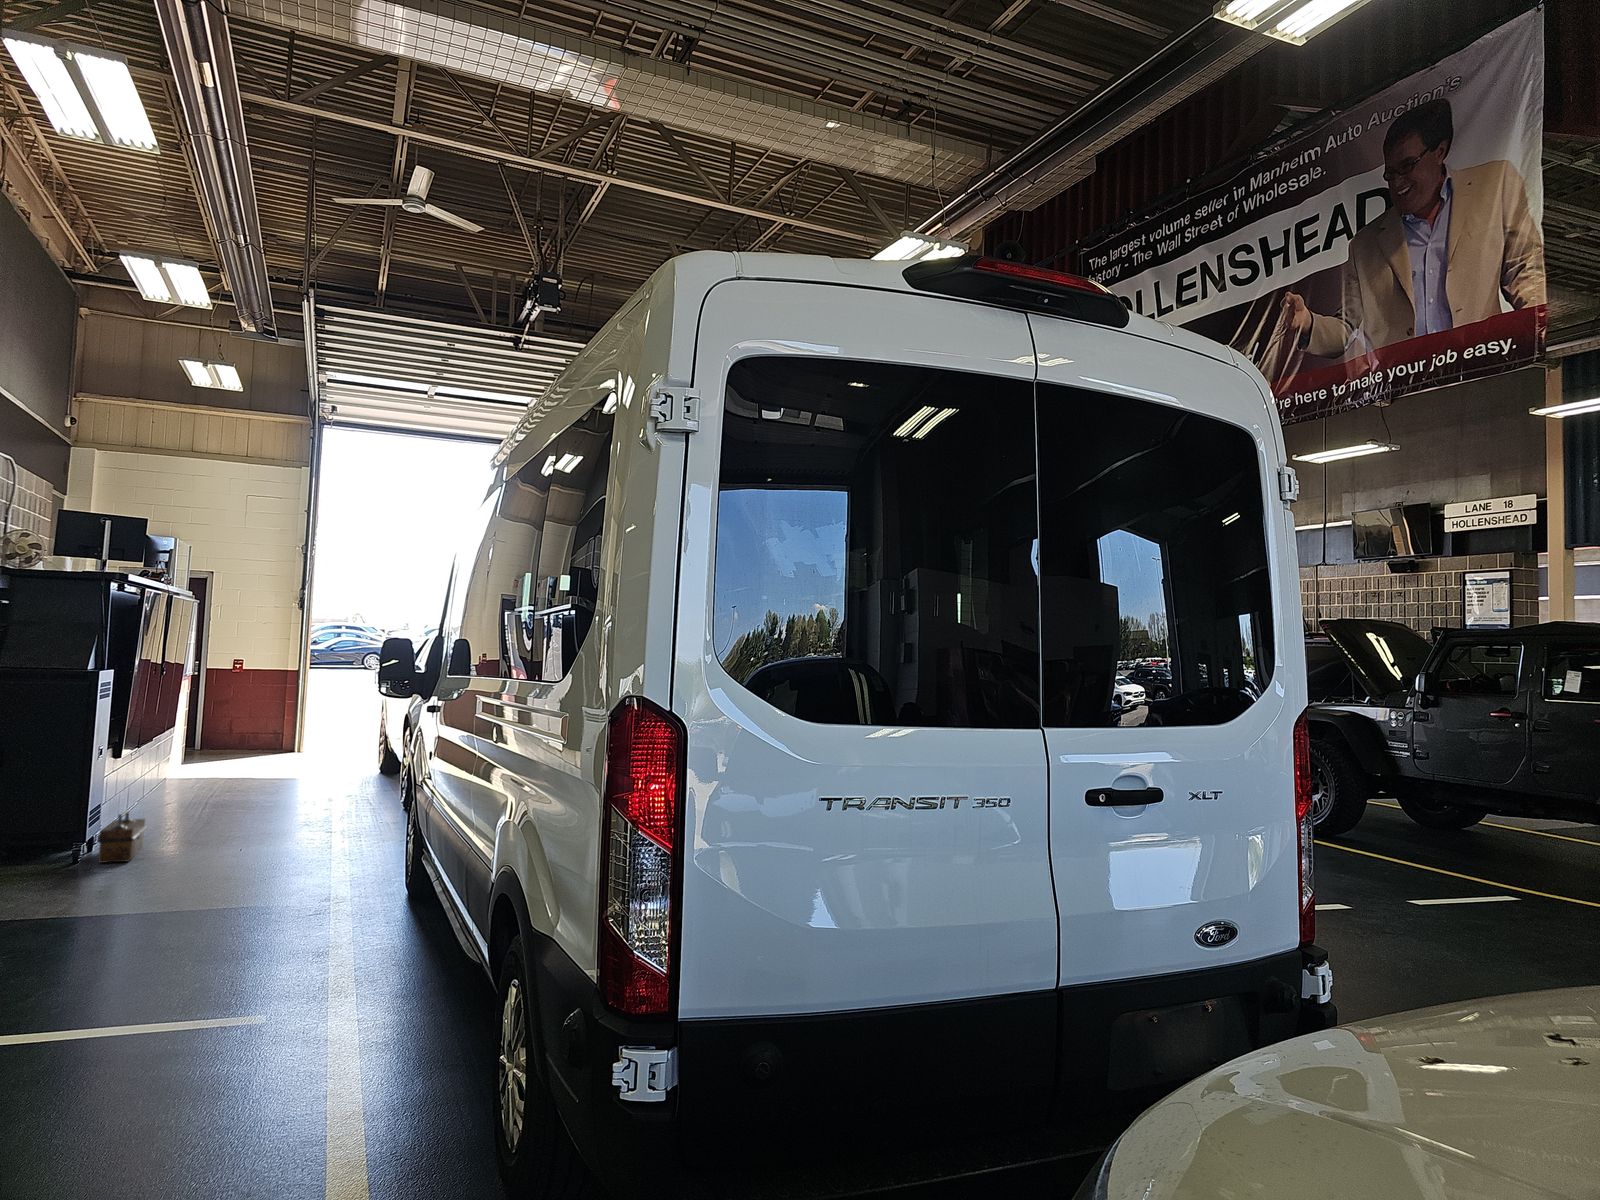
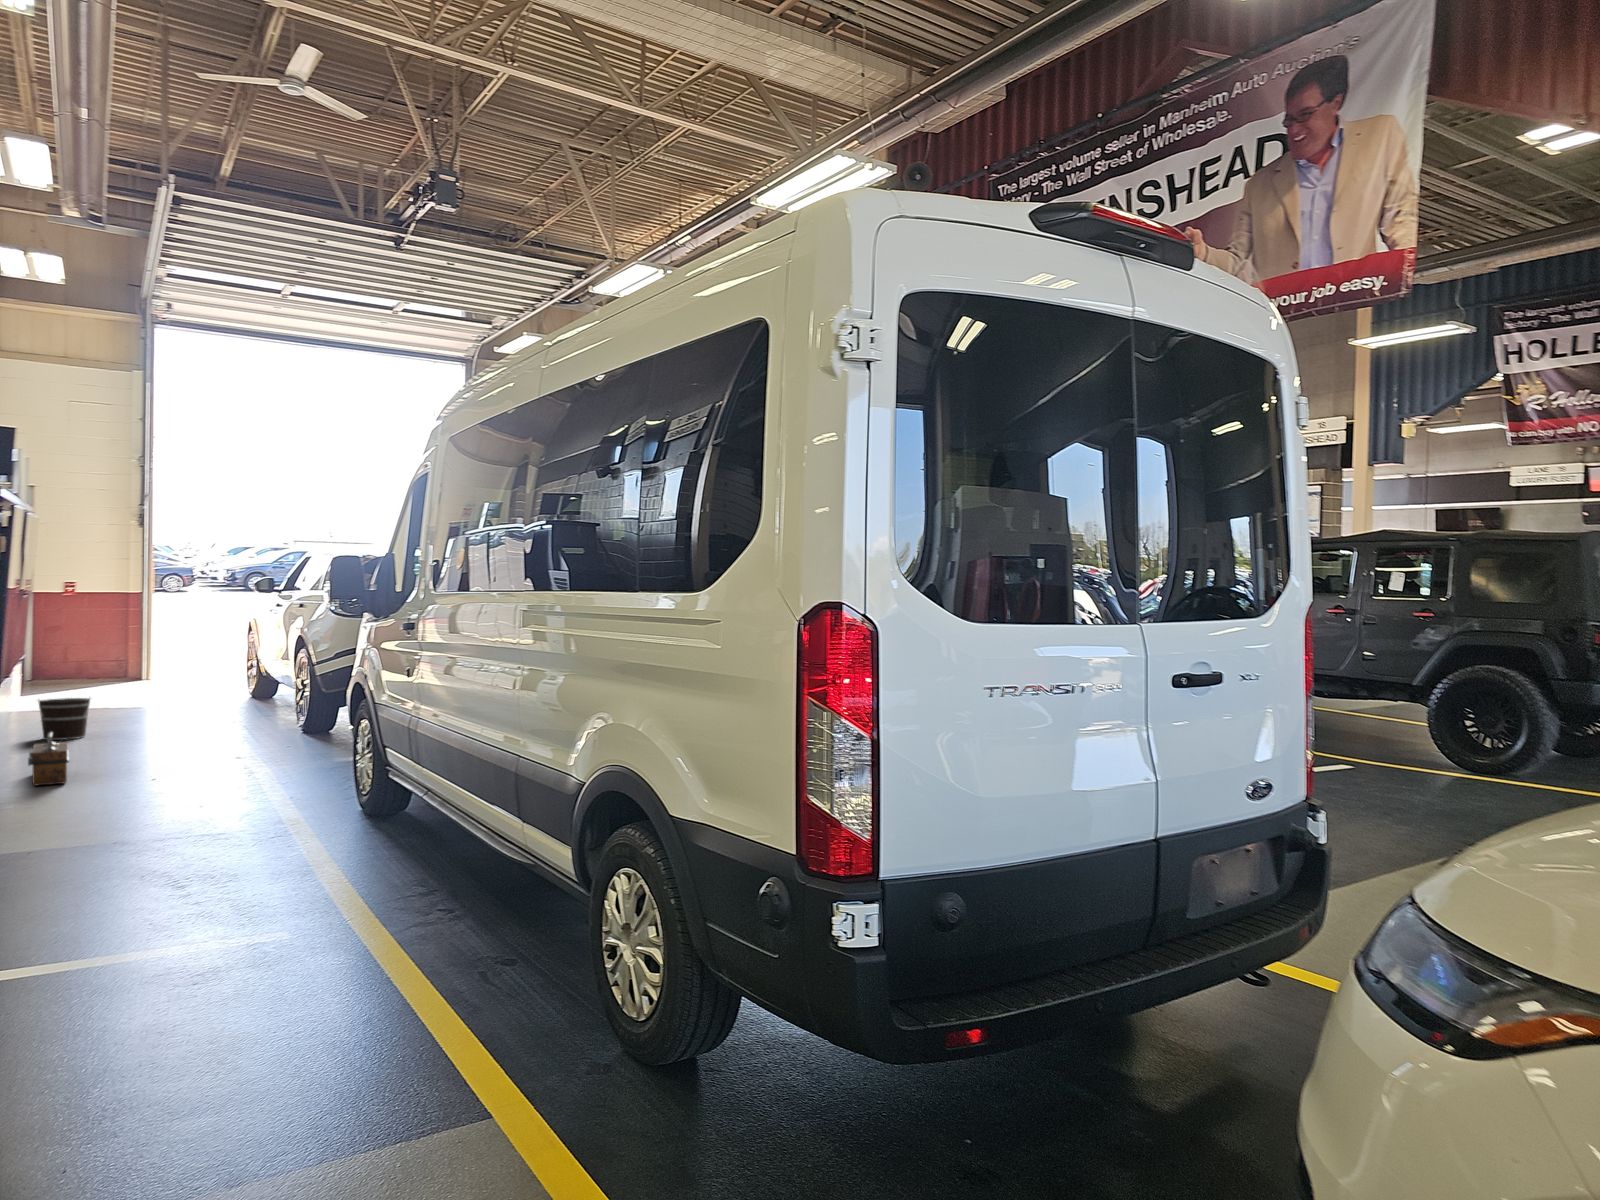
bucket: none [150,770,200,811] -> present [38,698,90,740]

